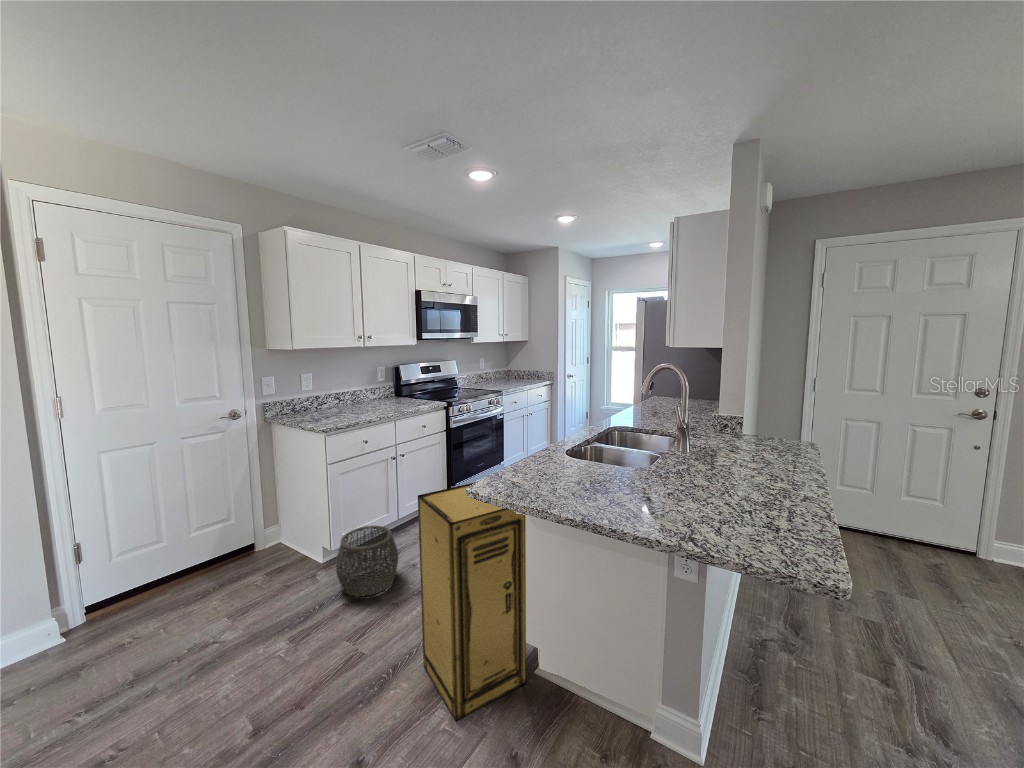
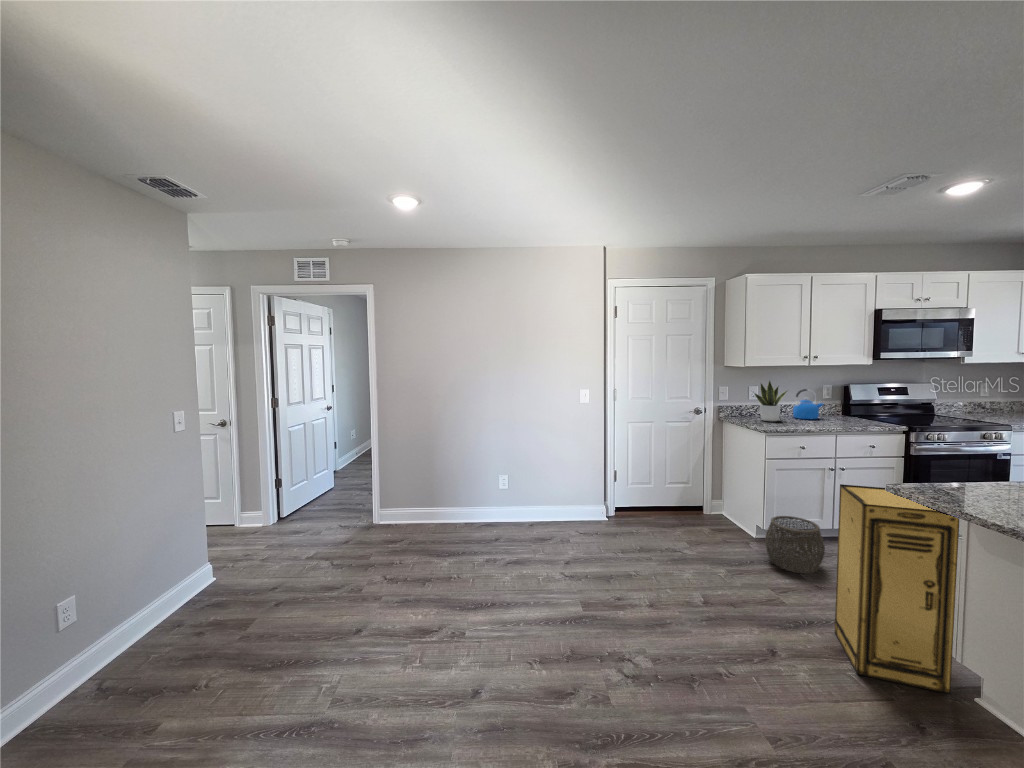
potted plant: none [306,365,346,416] -> present [755,381,787,421]
kettle: none [351,373,380,407] -> present [793,389,823,419]

